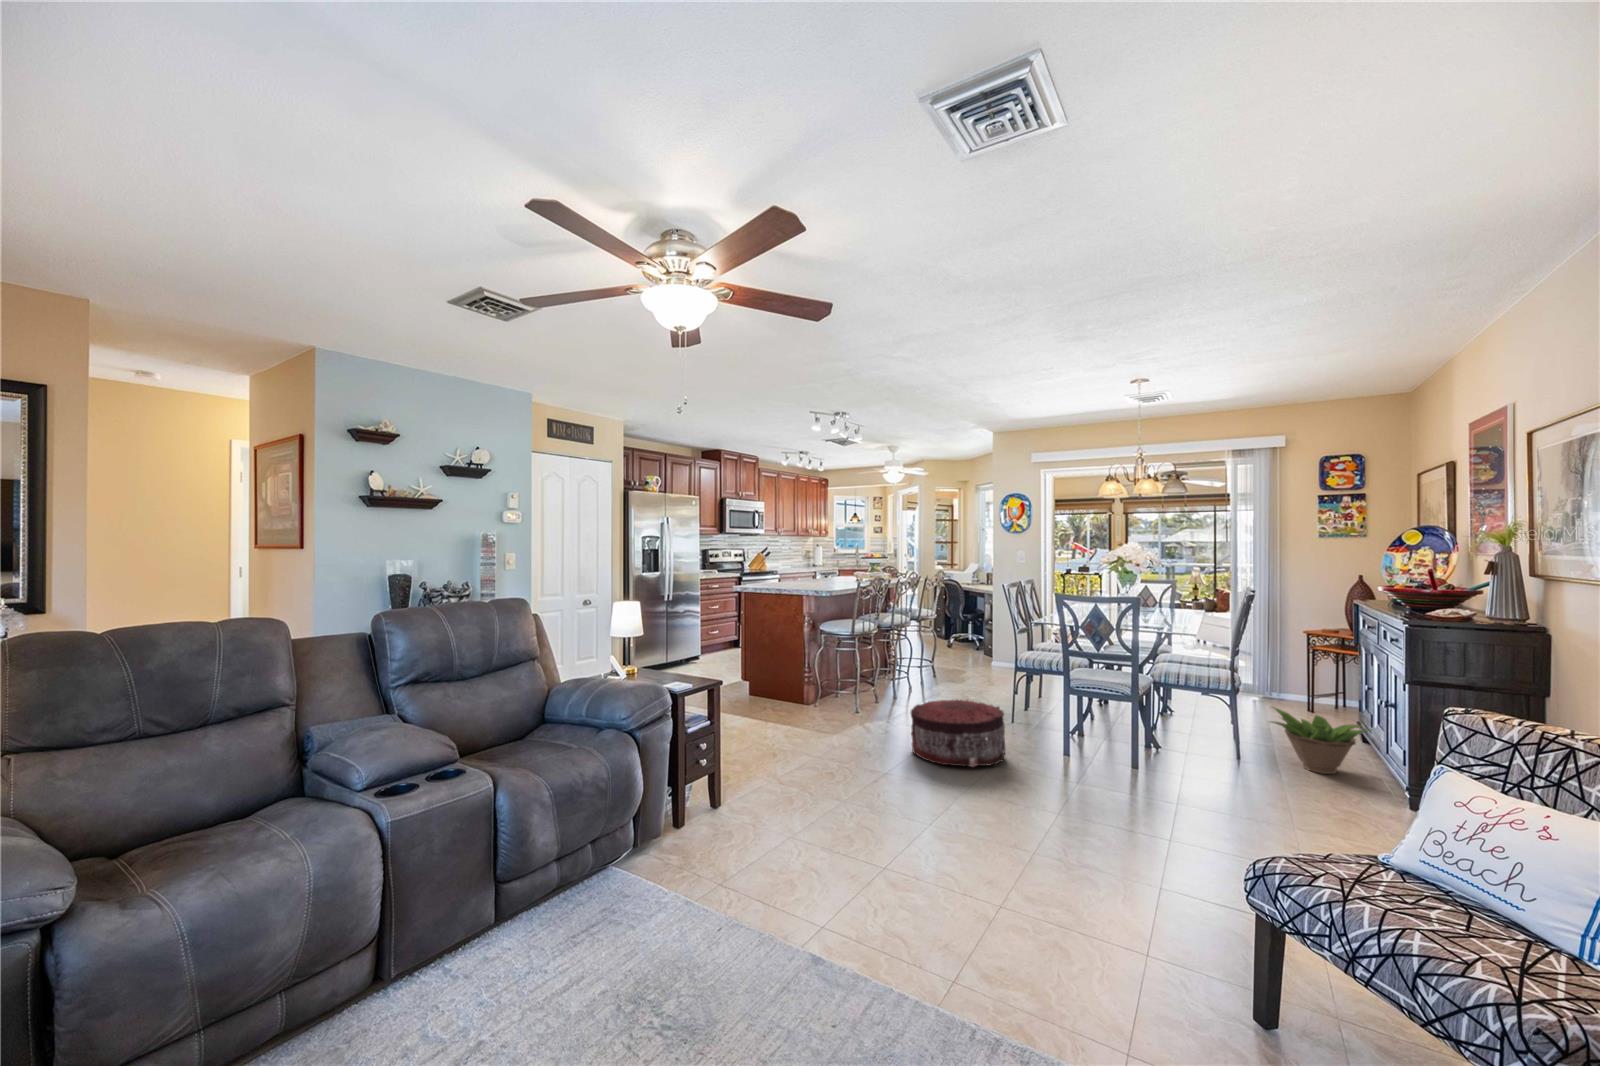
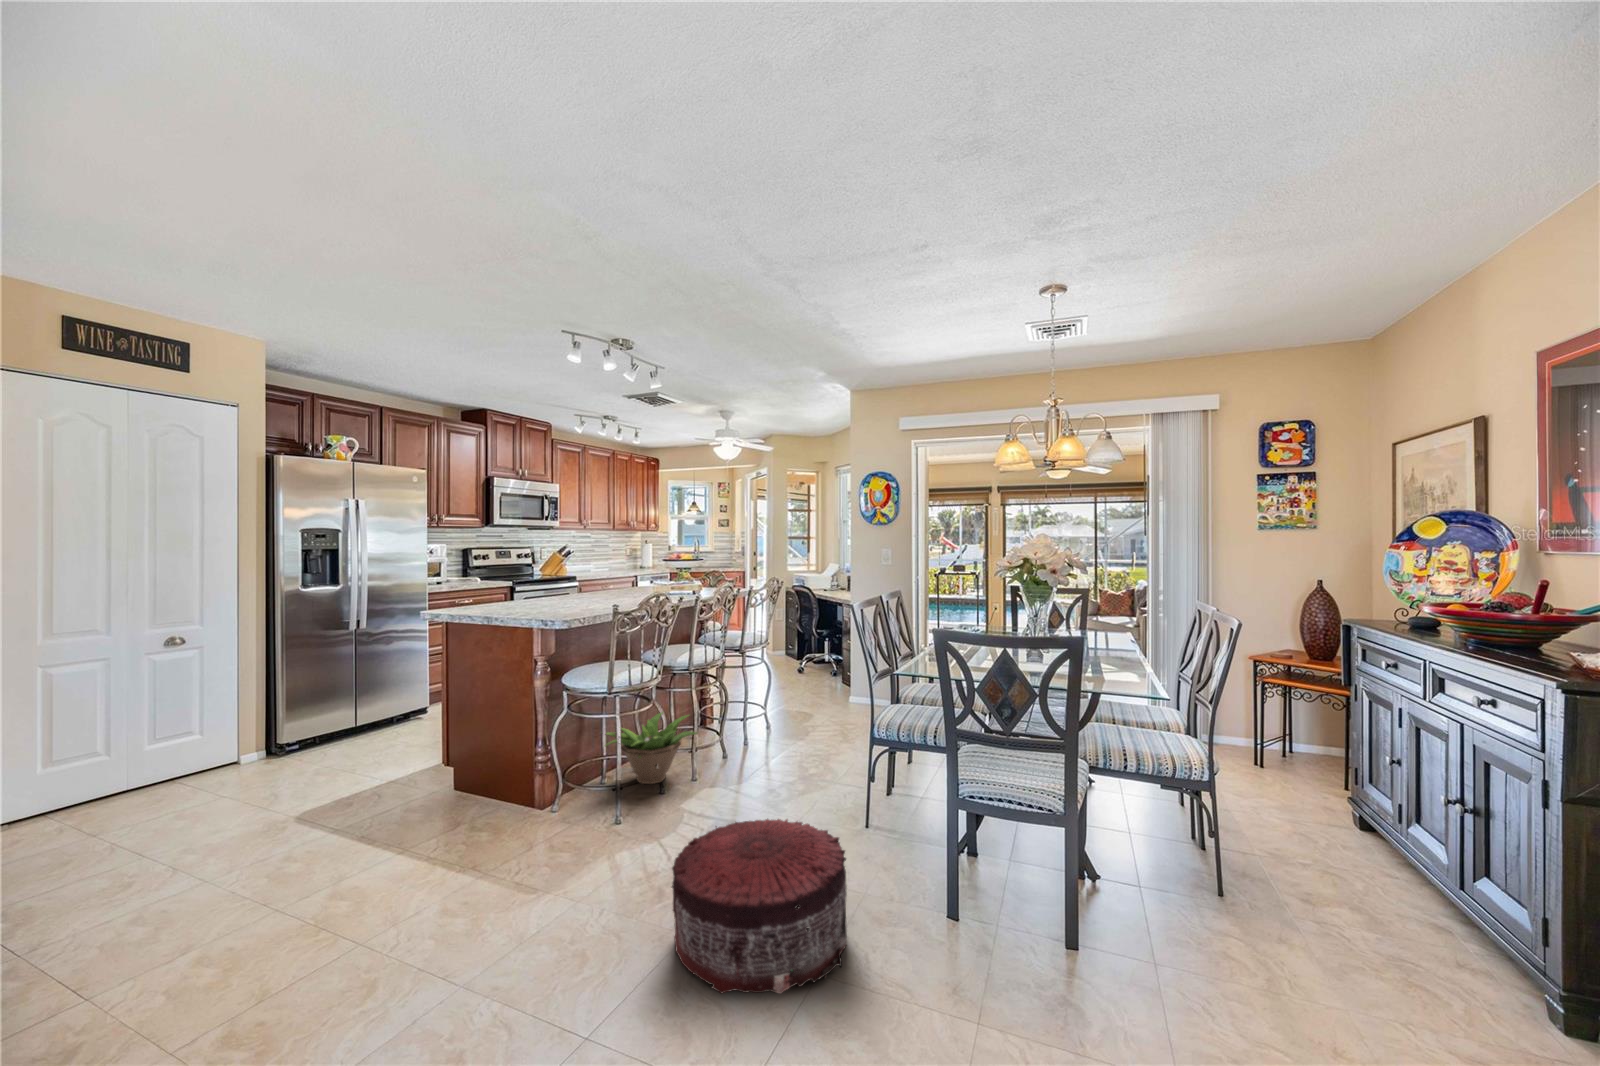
decorative plant: present [1272,707,1371,774] -> present [605,712,697,784]

